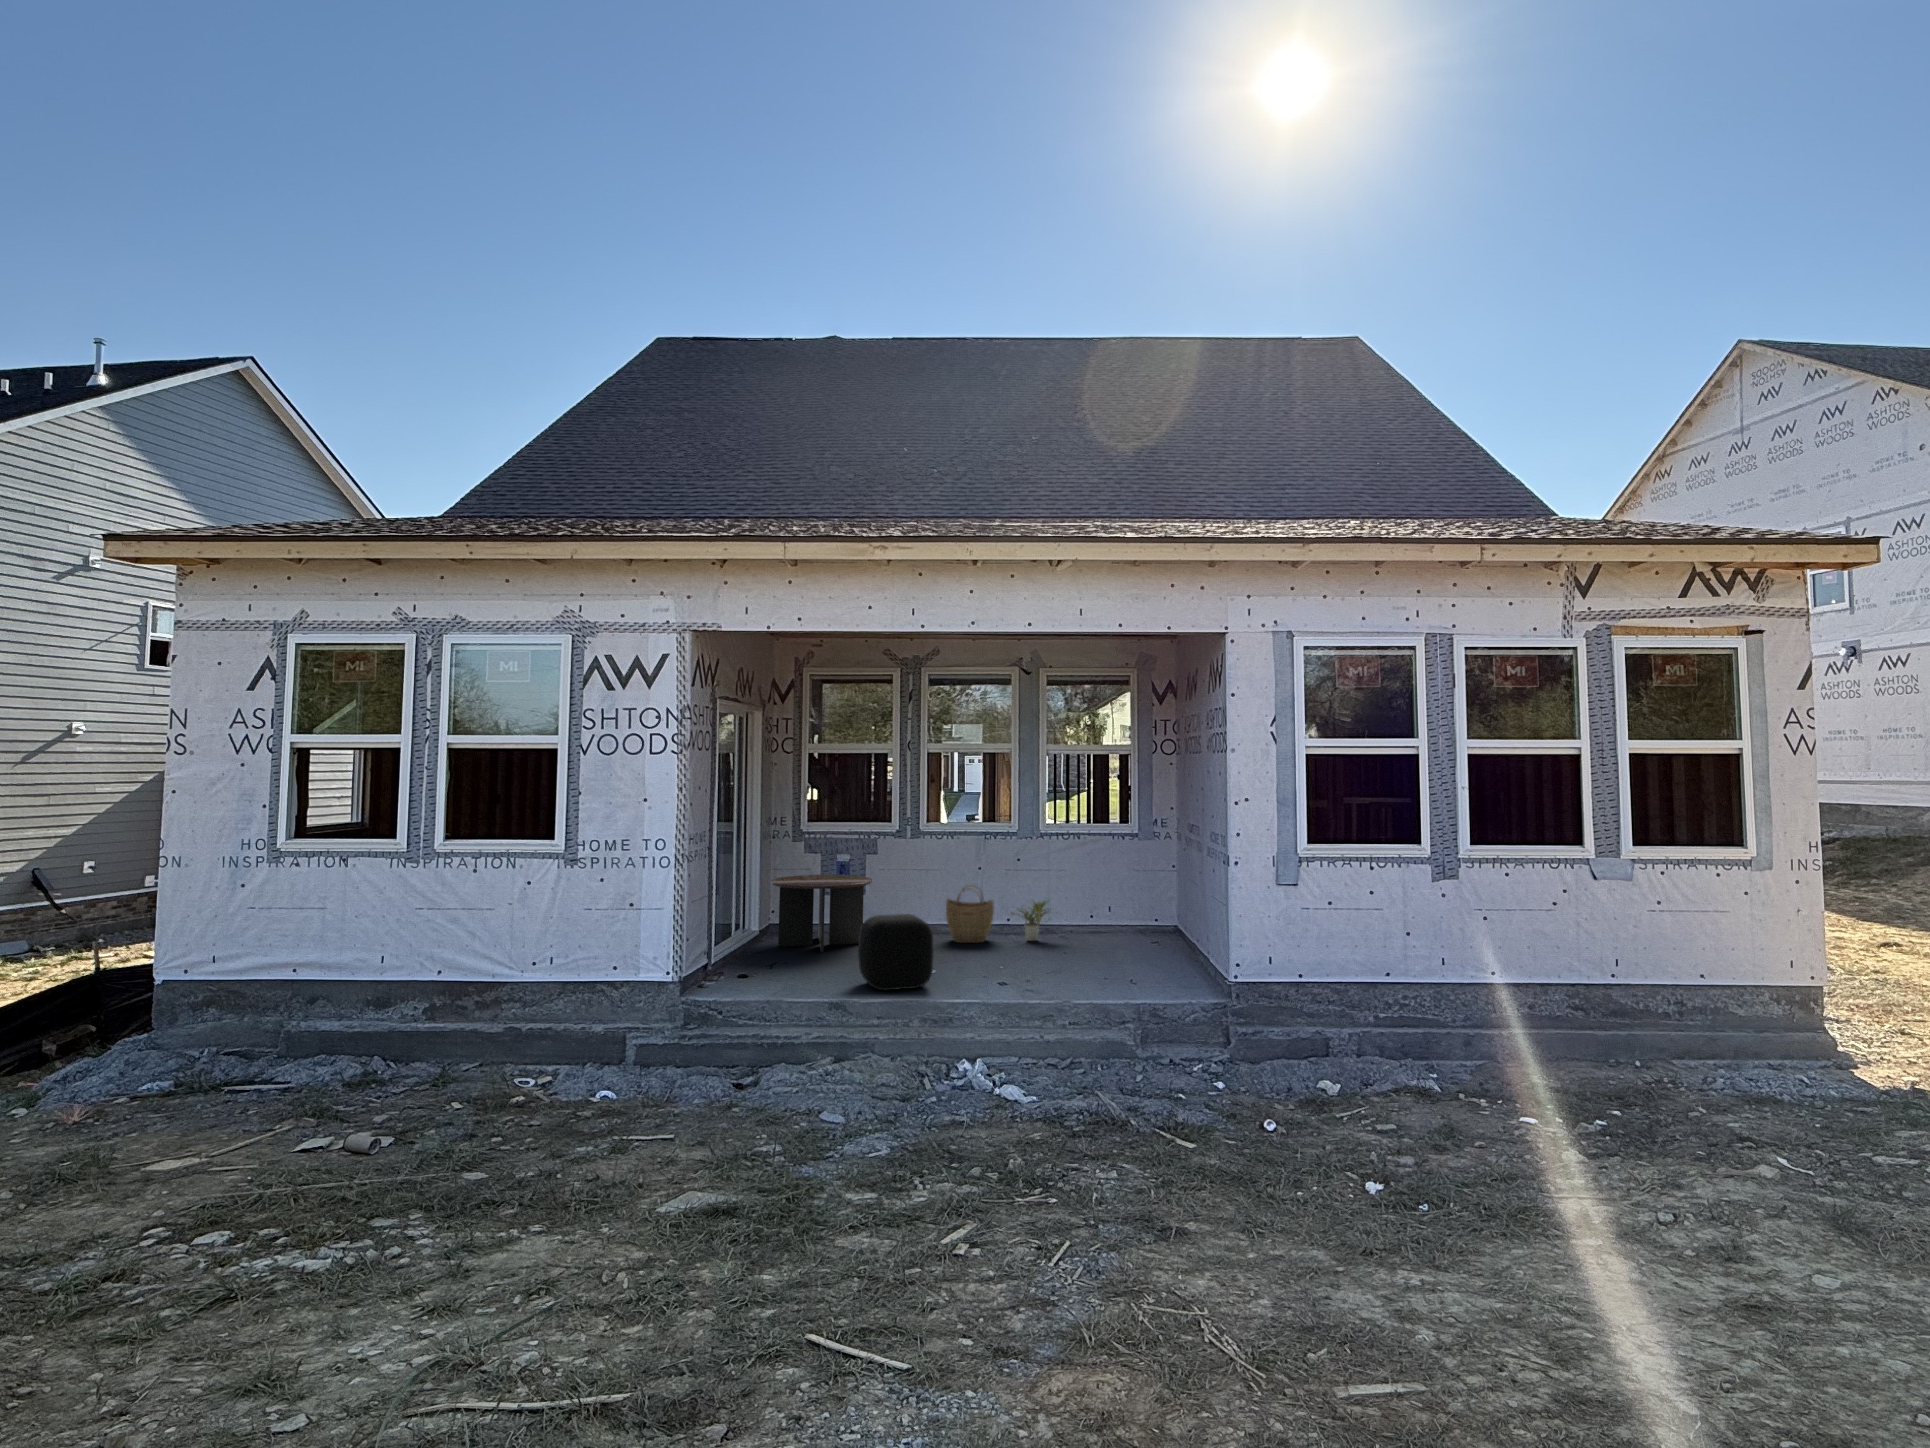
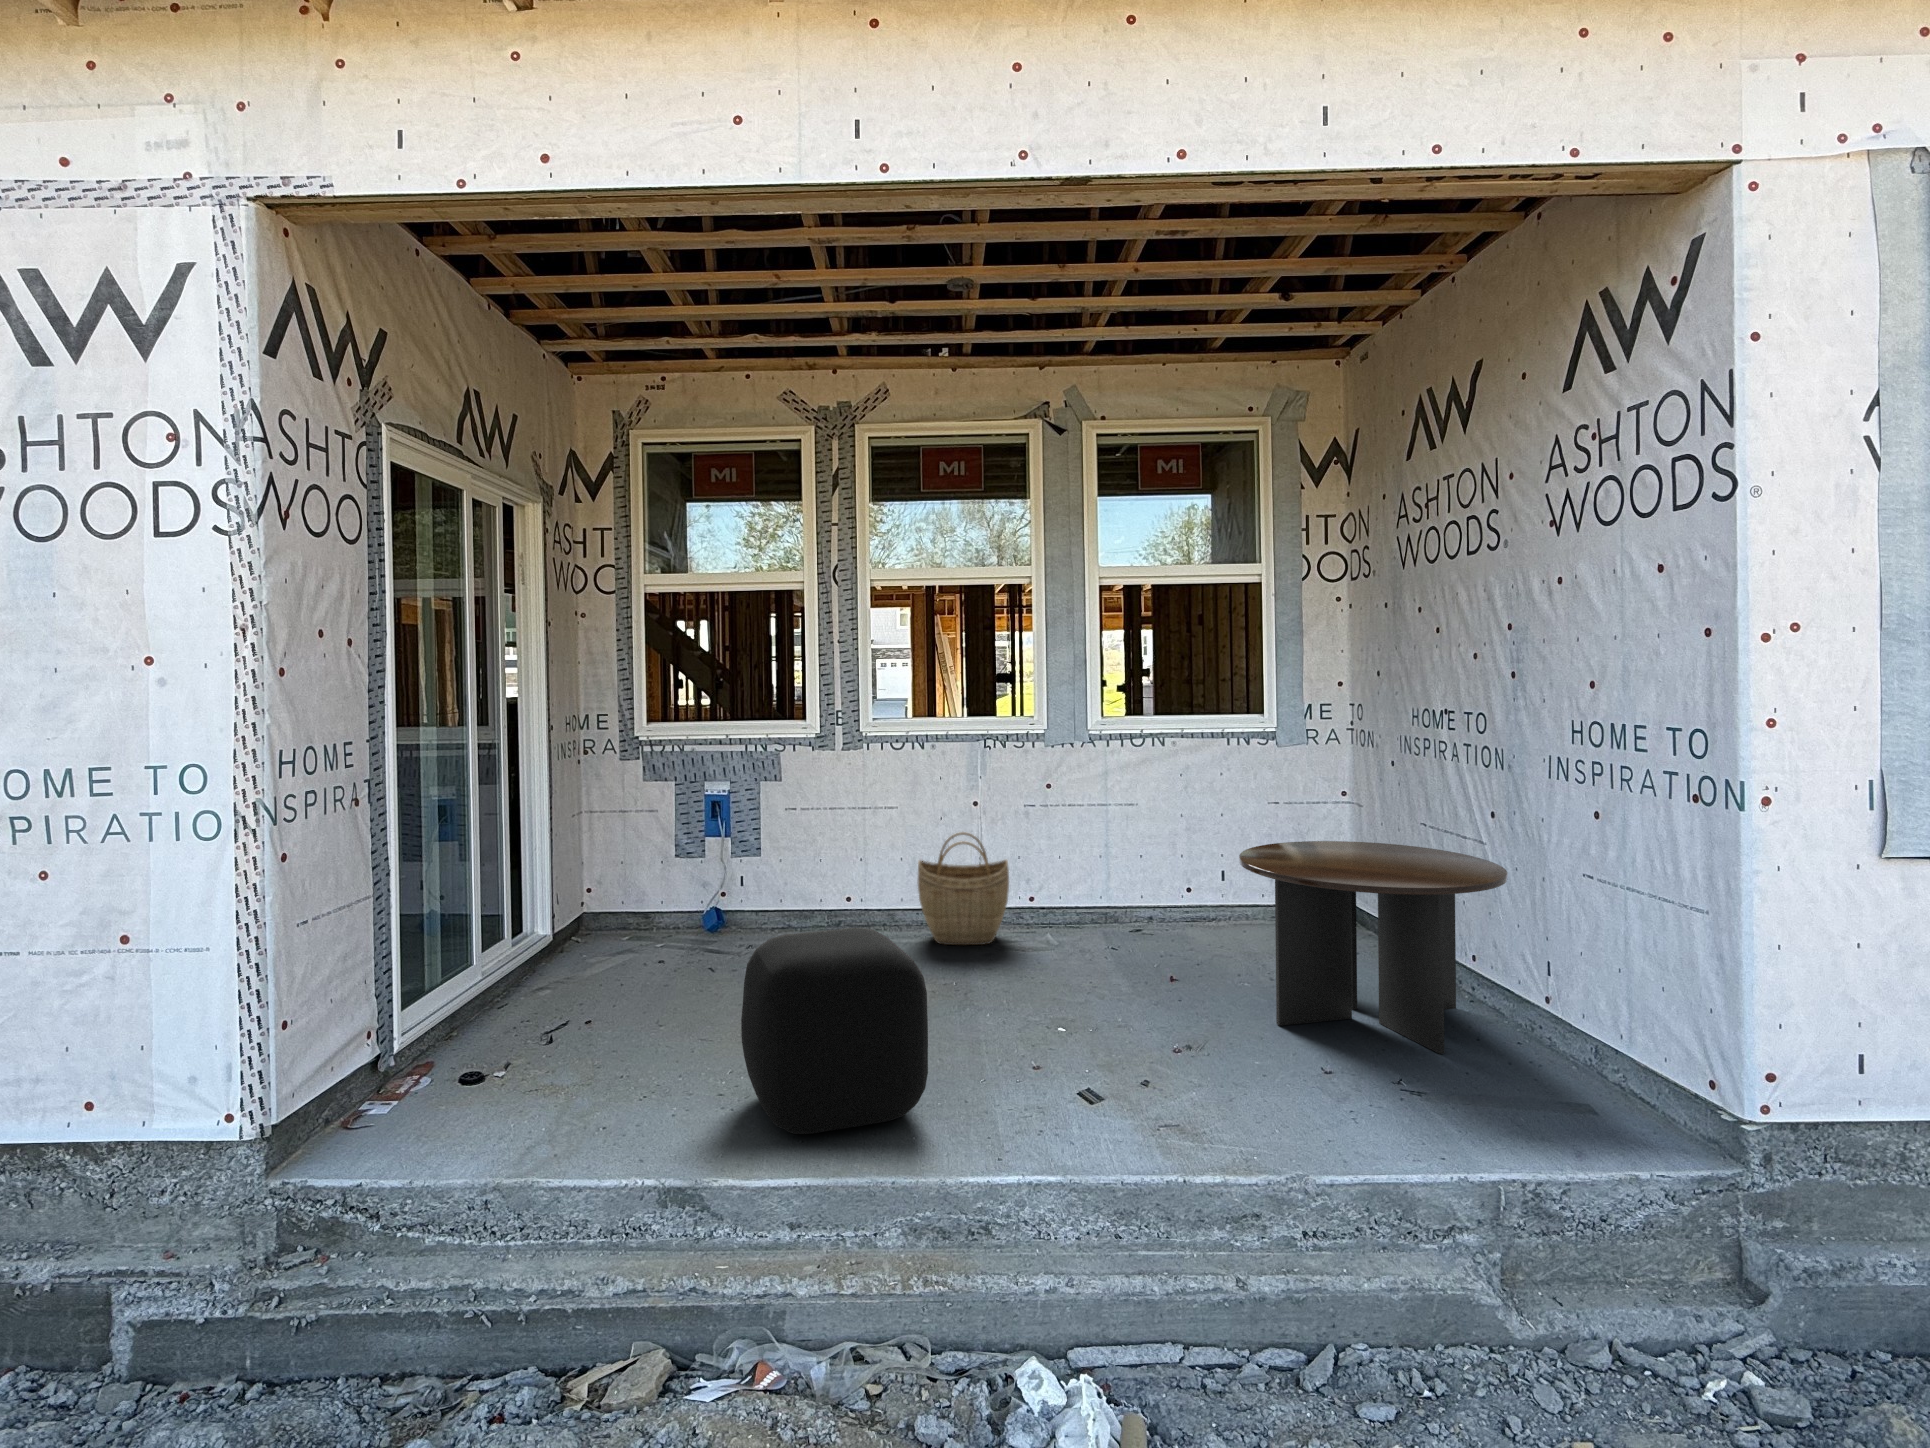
coffee table: present [771,874,872,953] -> present [1239,841,1508,1054]
potted plant: present [1011,901,1049,941] -> none [1038,856,1136,938]

